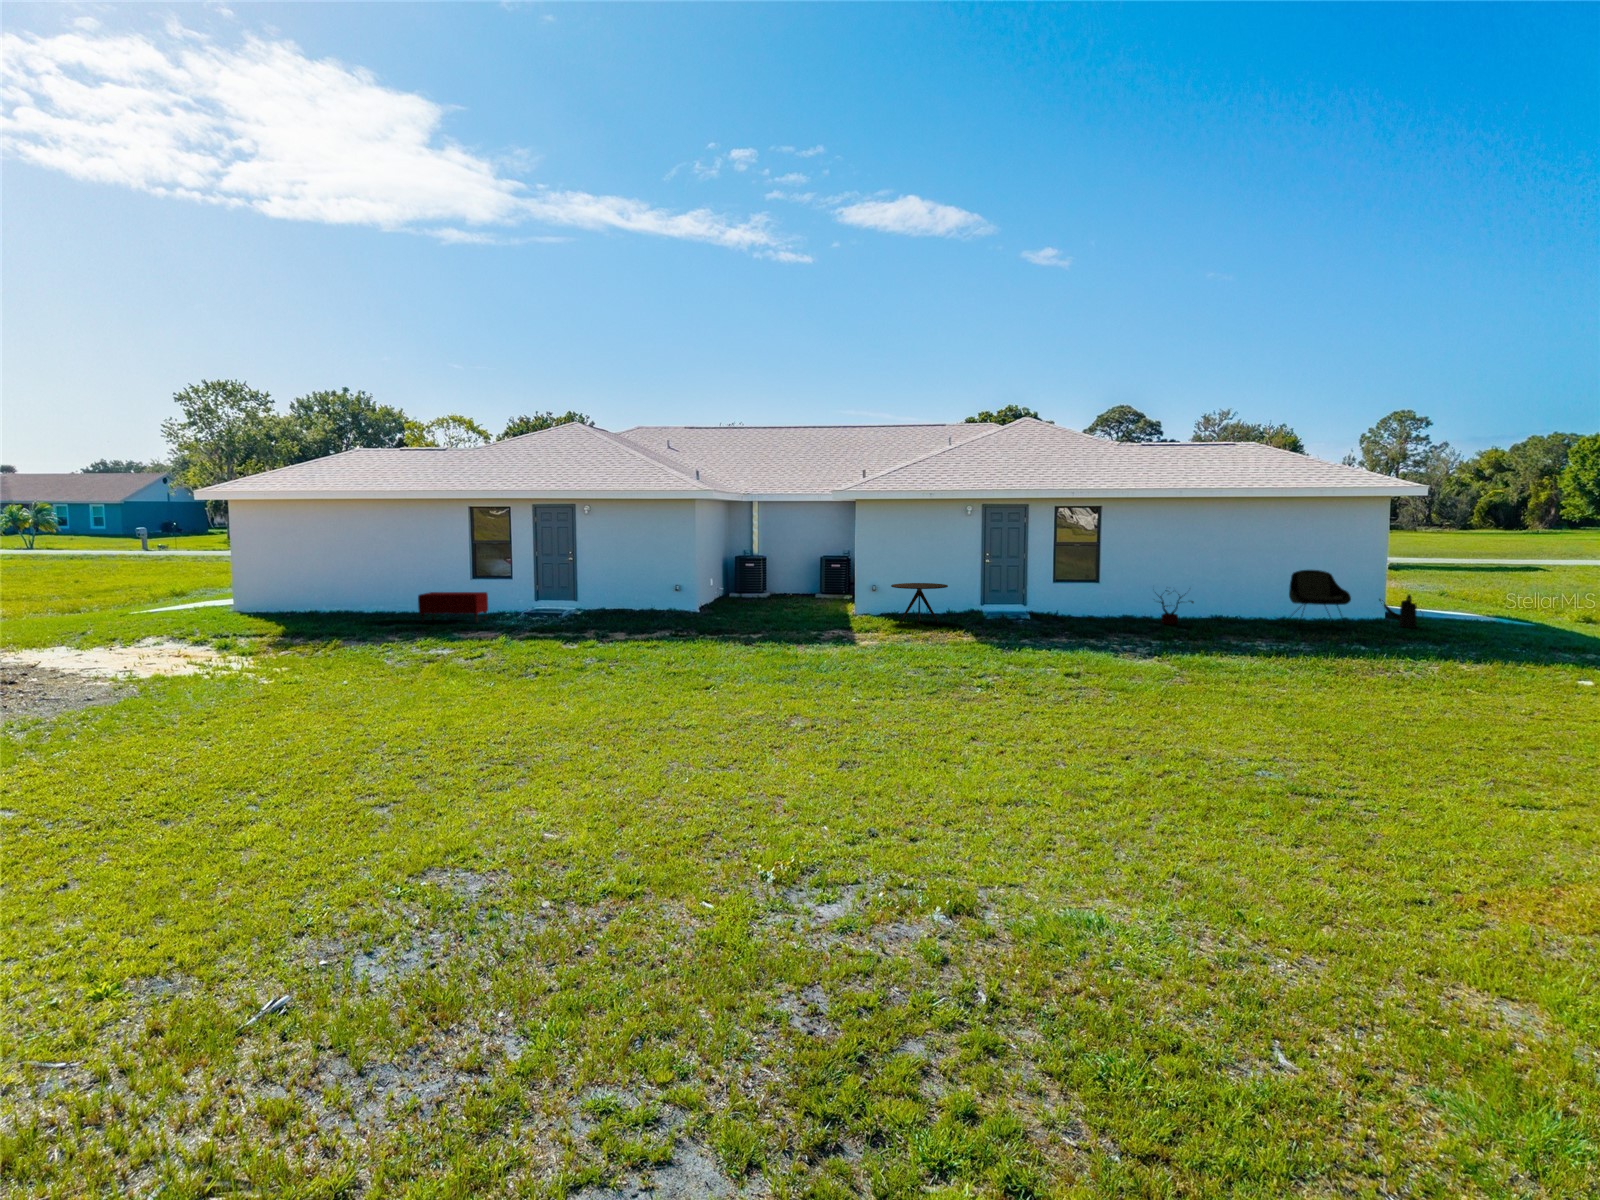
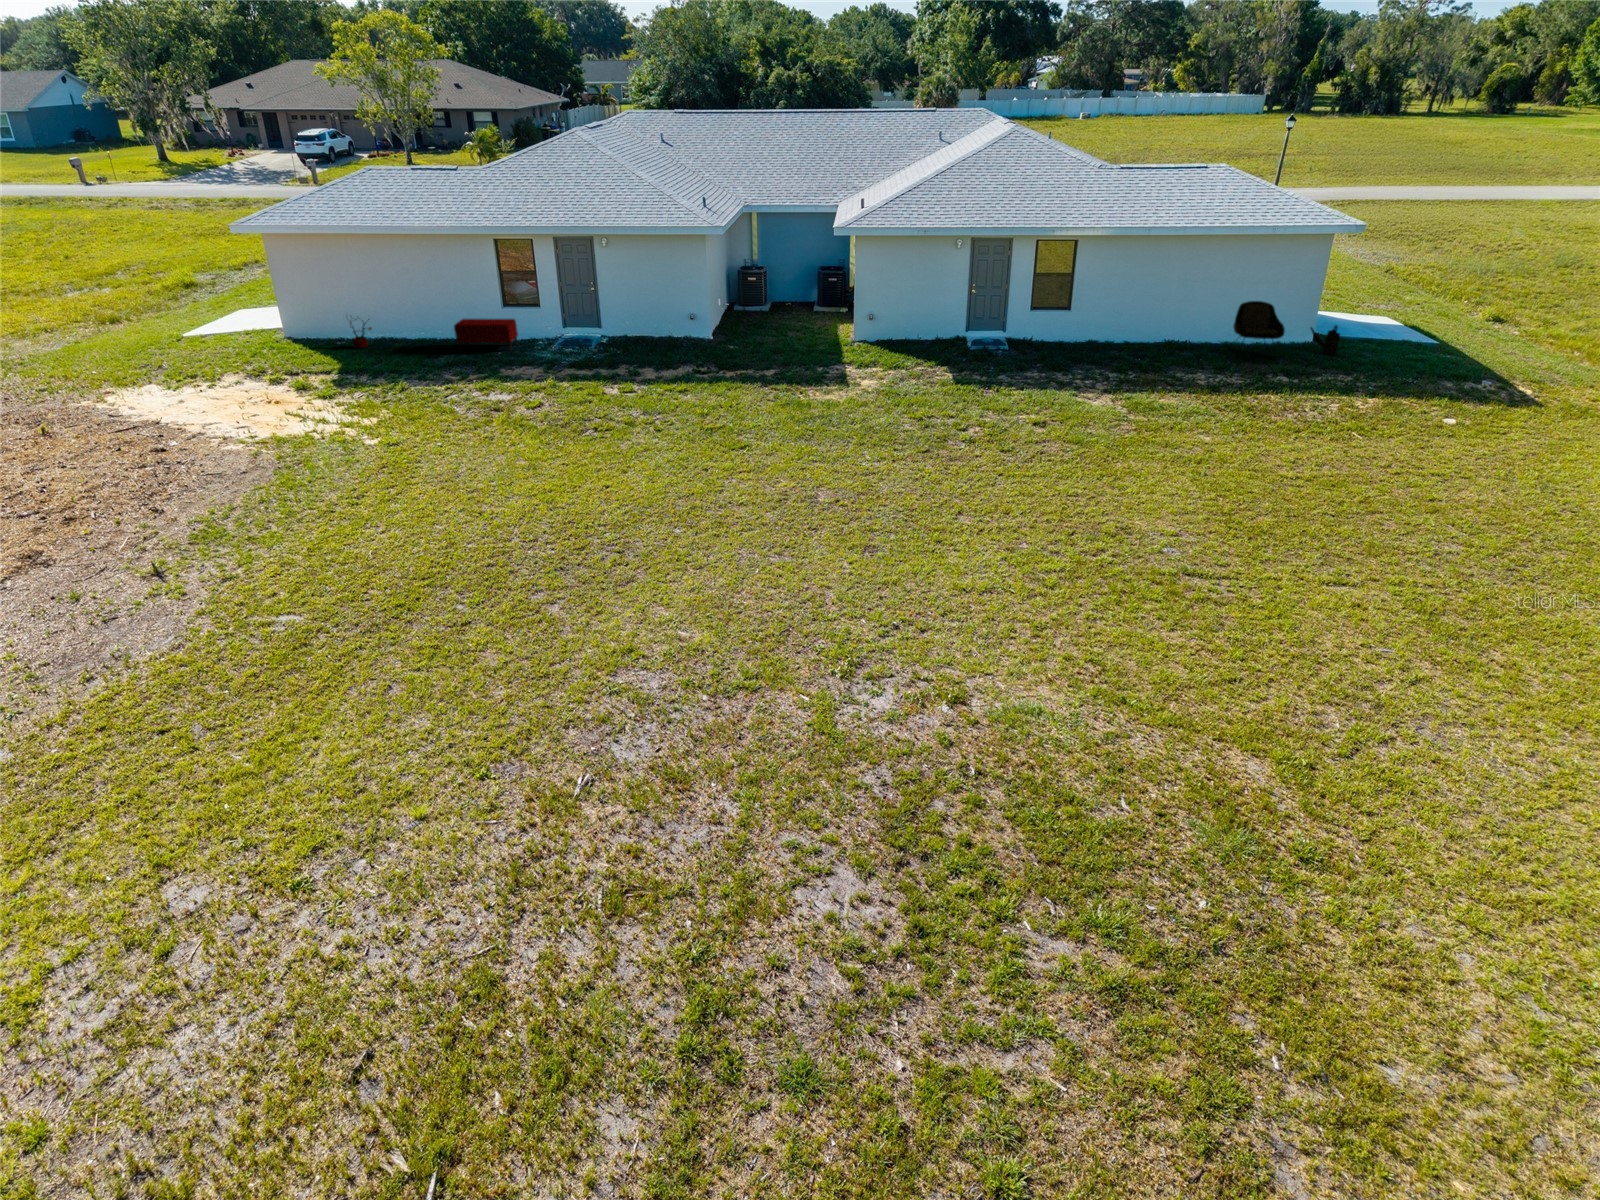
round table: present [891,583,948,626] -> none [886,309,936,354]
decorative plant: present [1159,590,1193,624] -> present [350,316,372,348]

